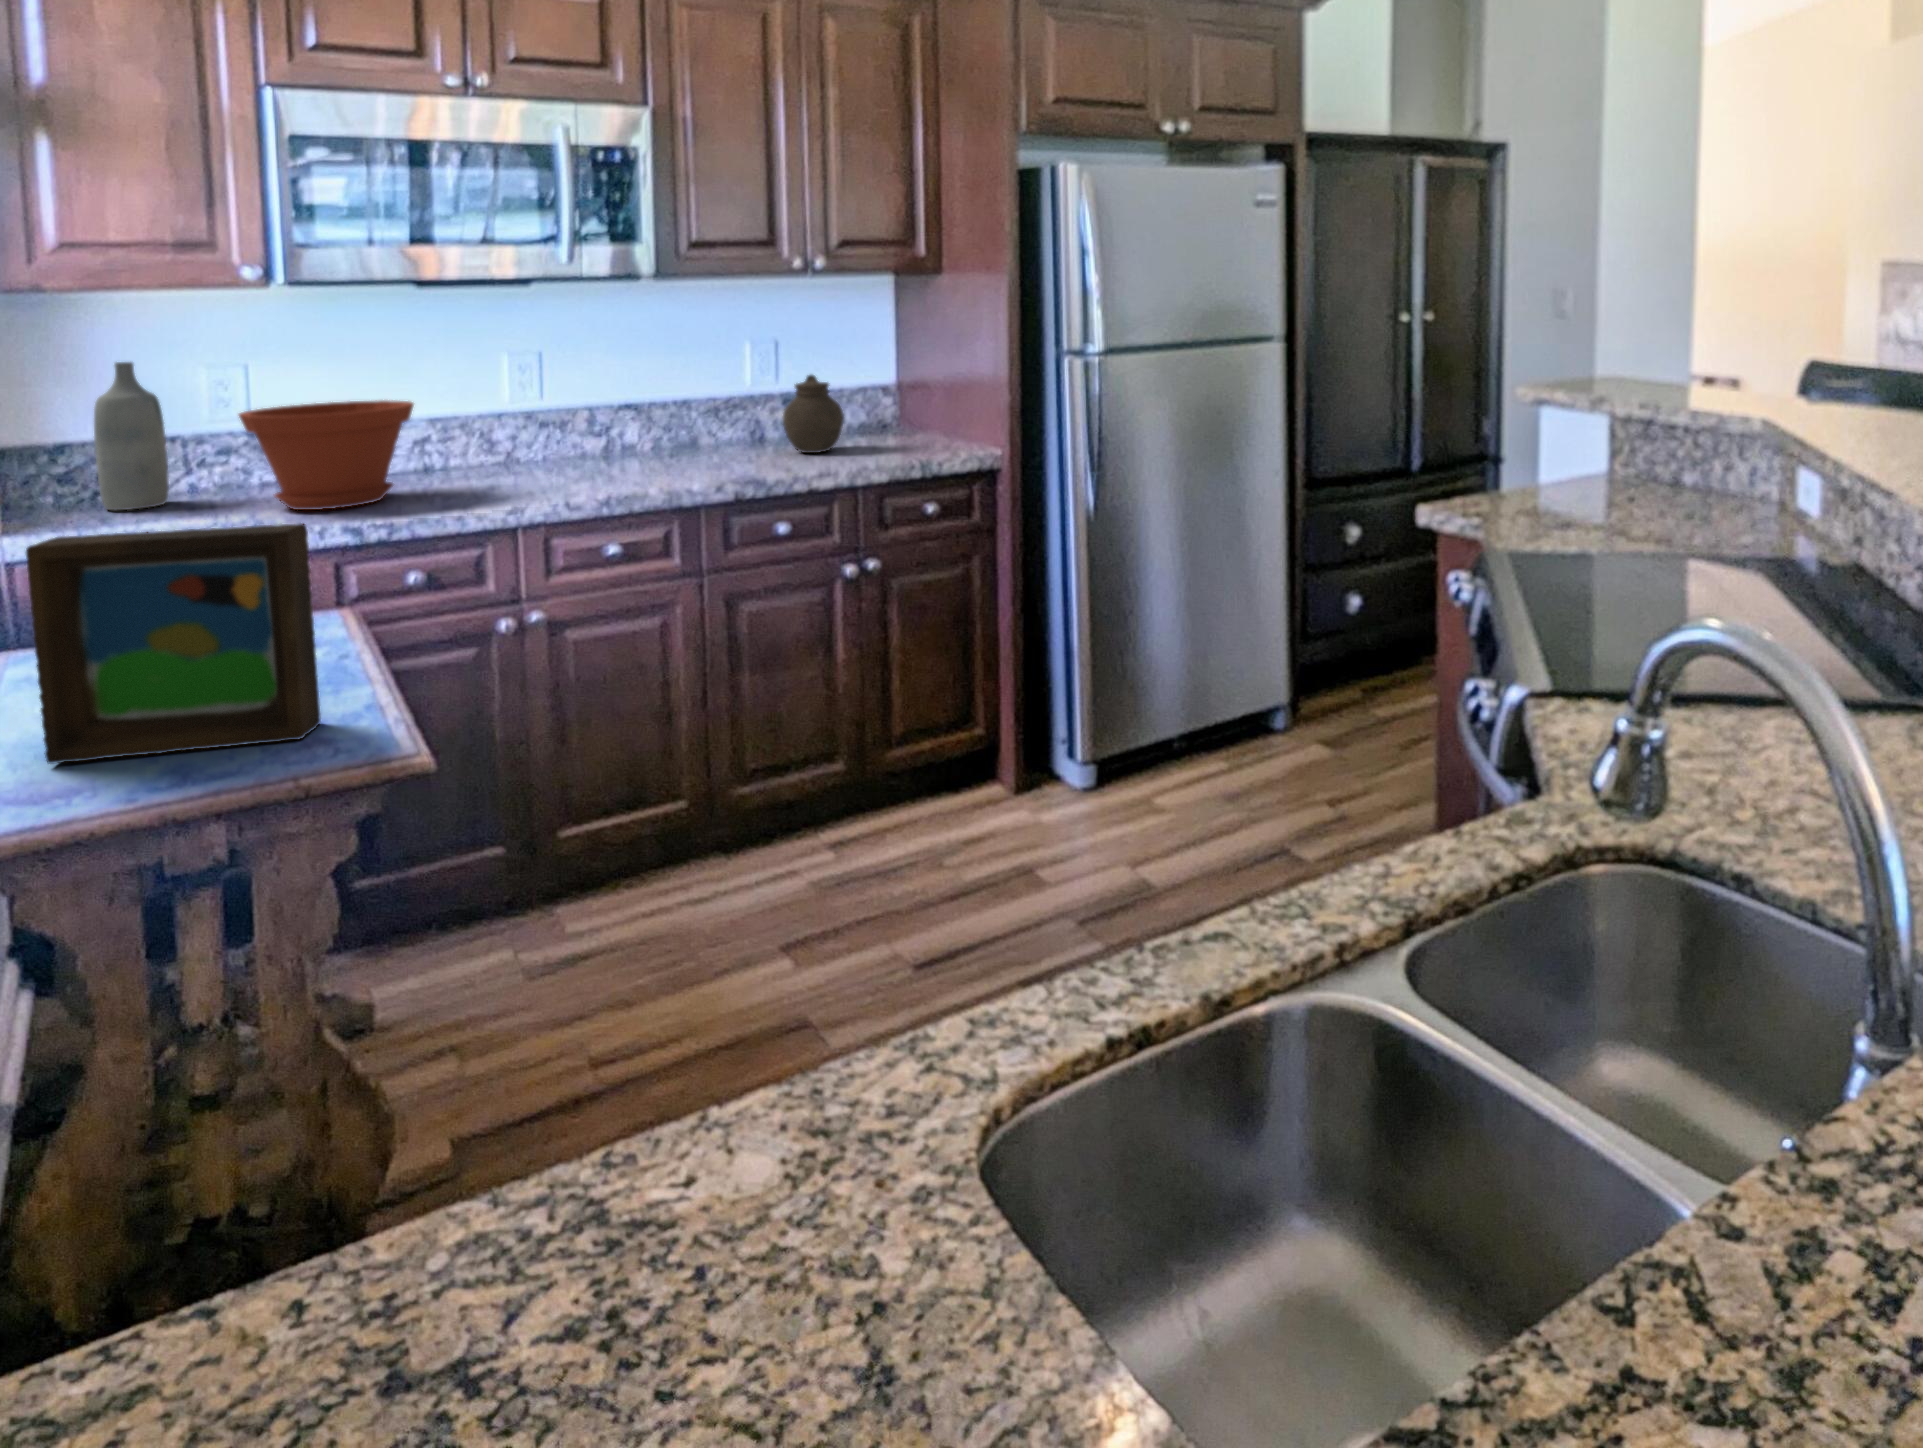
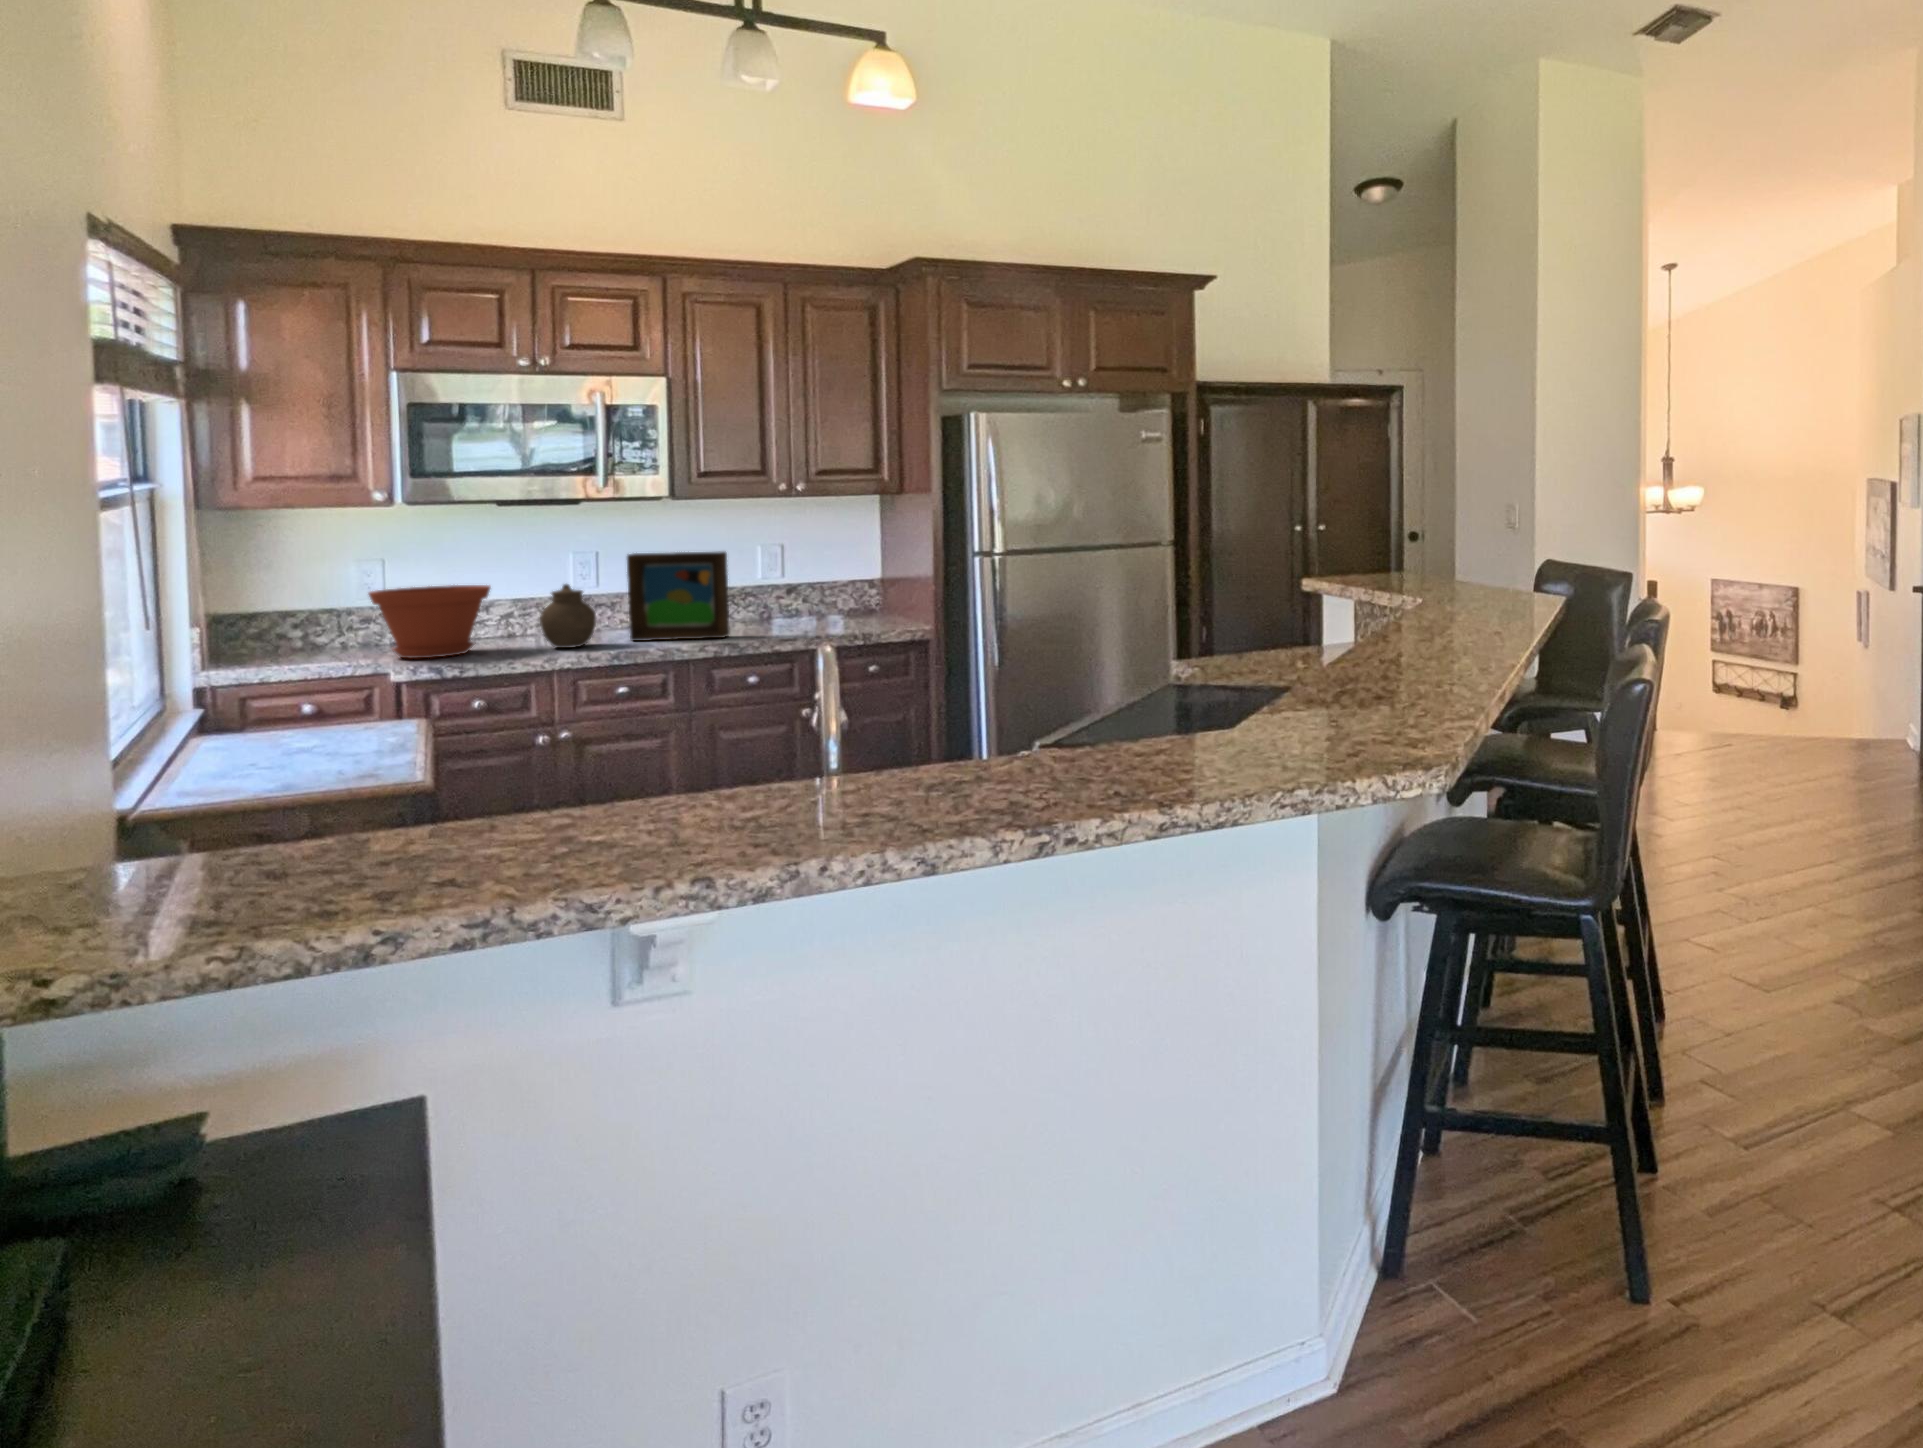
bottle: present [94,362,169,510] -> none [277,556,325,658]
jar: present [783,375,844,453] -> present [540,584,596,648]
picture frame: present [26,523,321,764] -> present [627,551,730,641]

